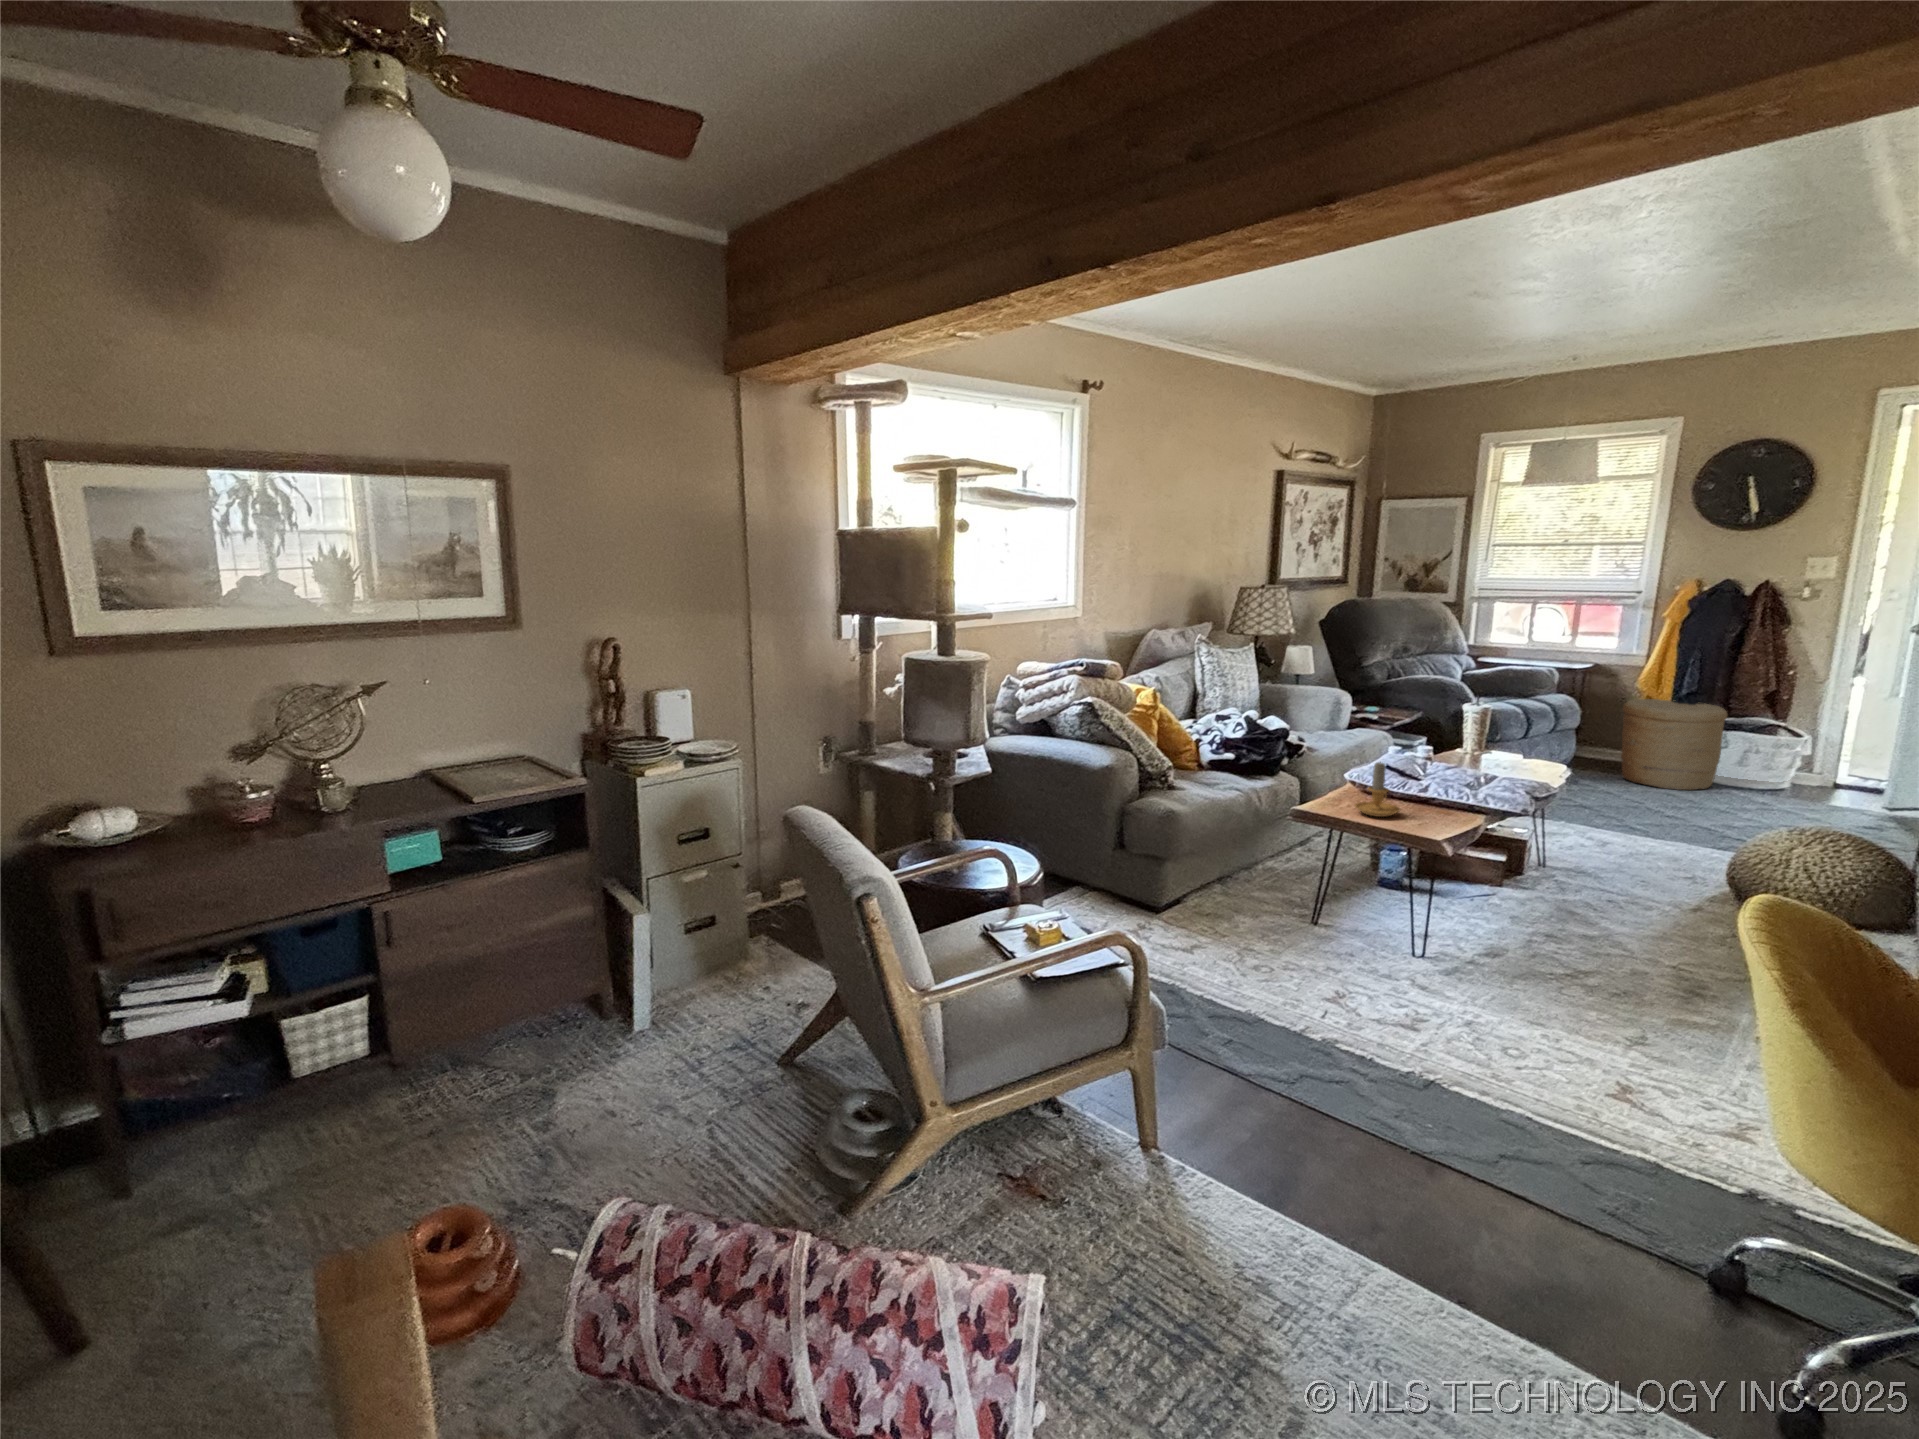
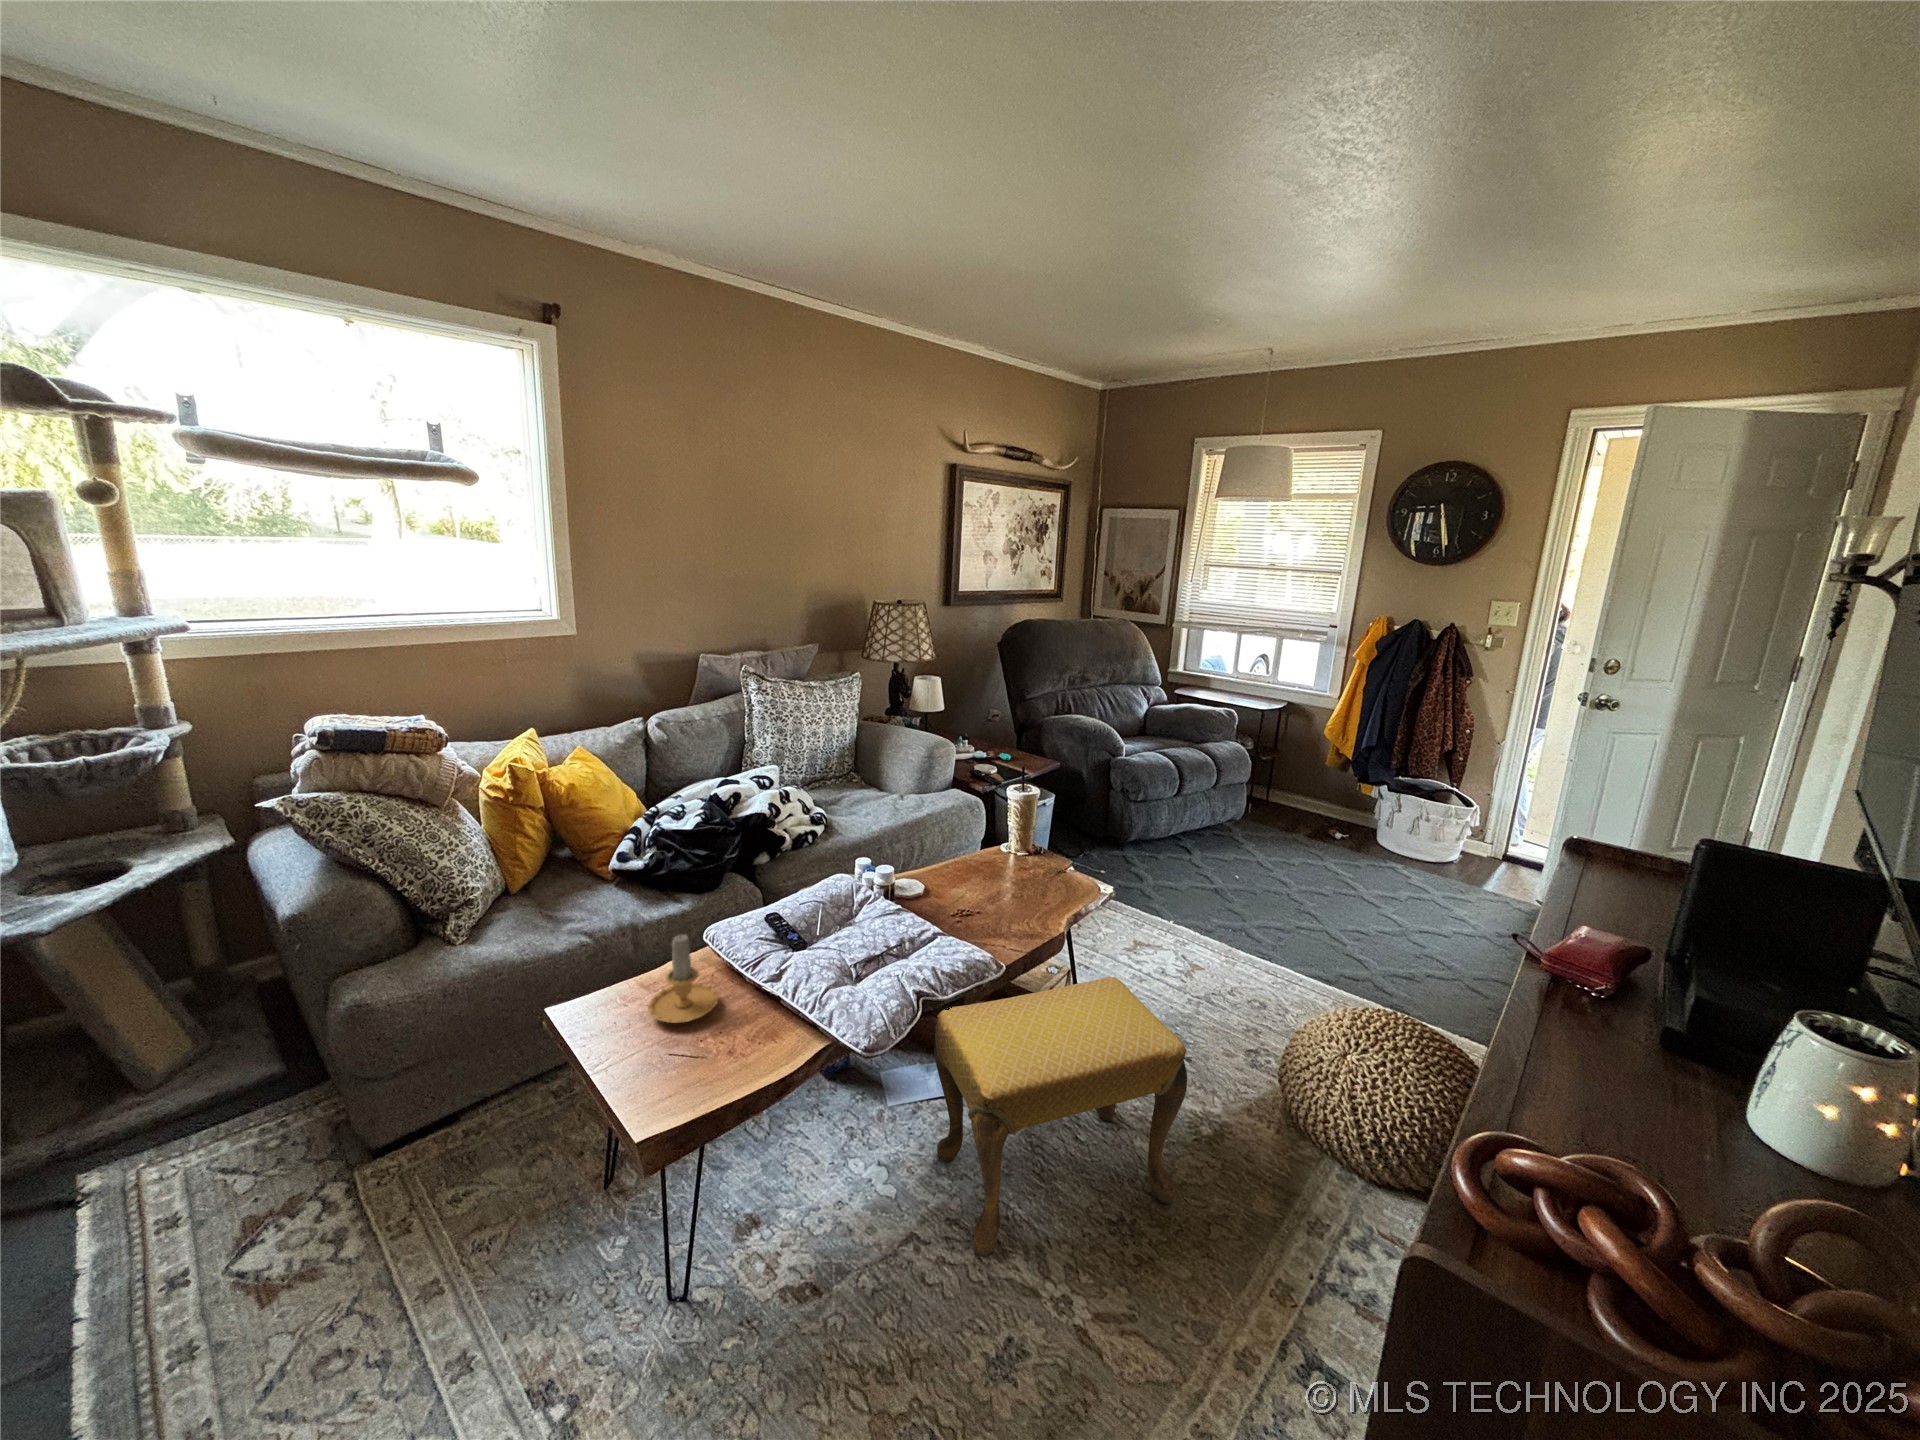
woven basket: present [1621,699,1727,790] -> none [1289,751,1396,861]
footstool: none [1517,804,1713,960] -> present [934,977,1187,1257]

